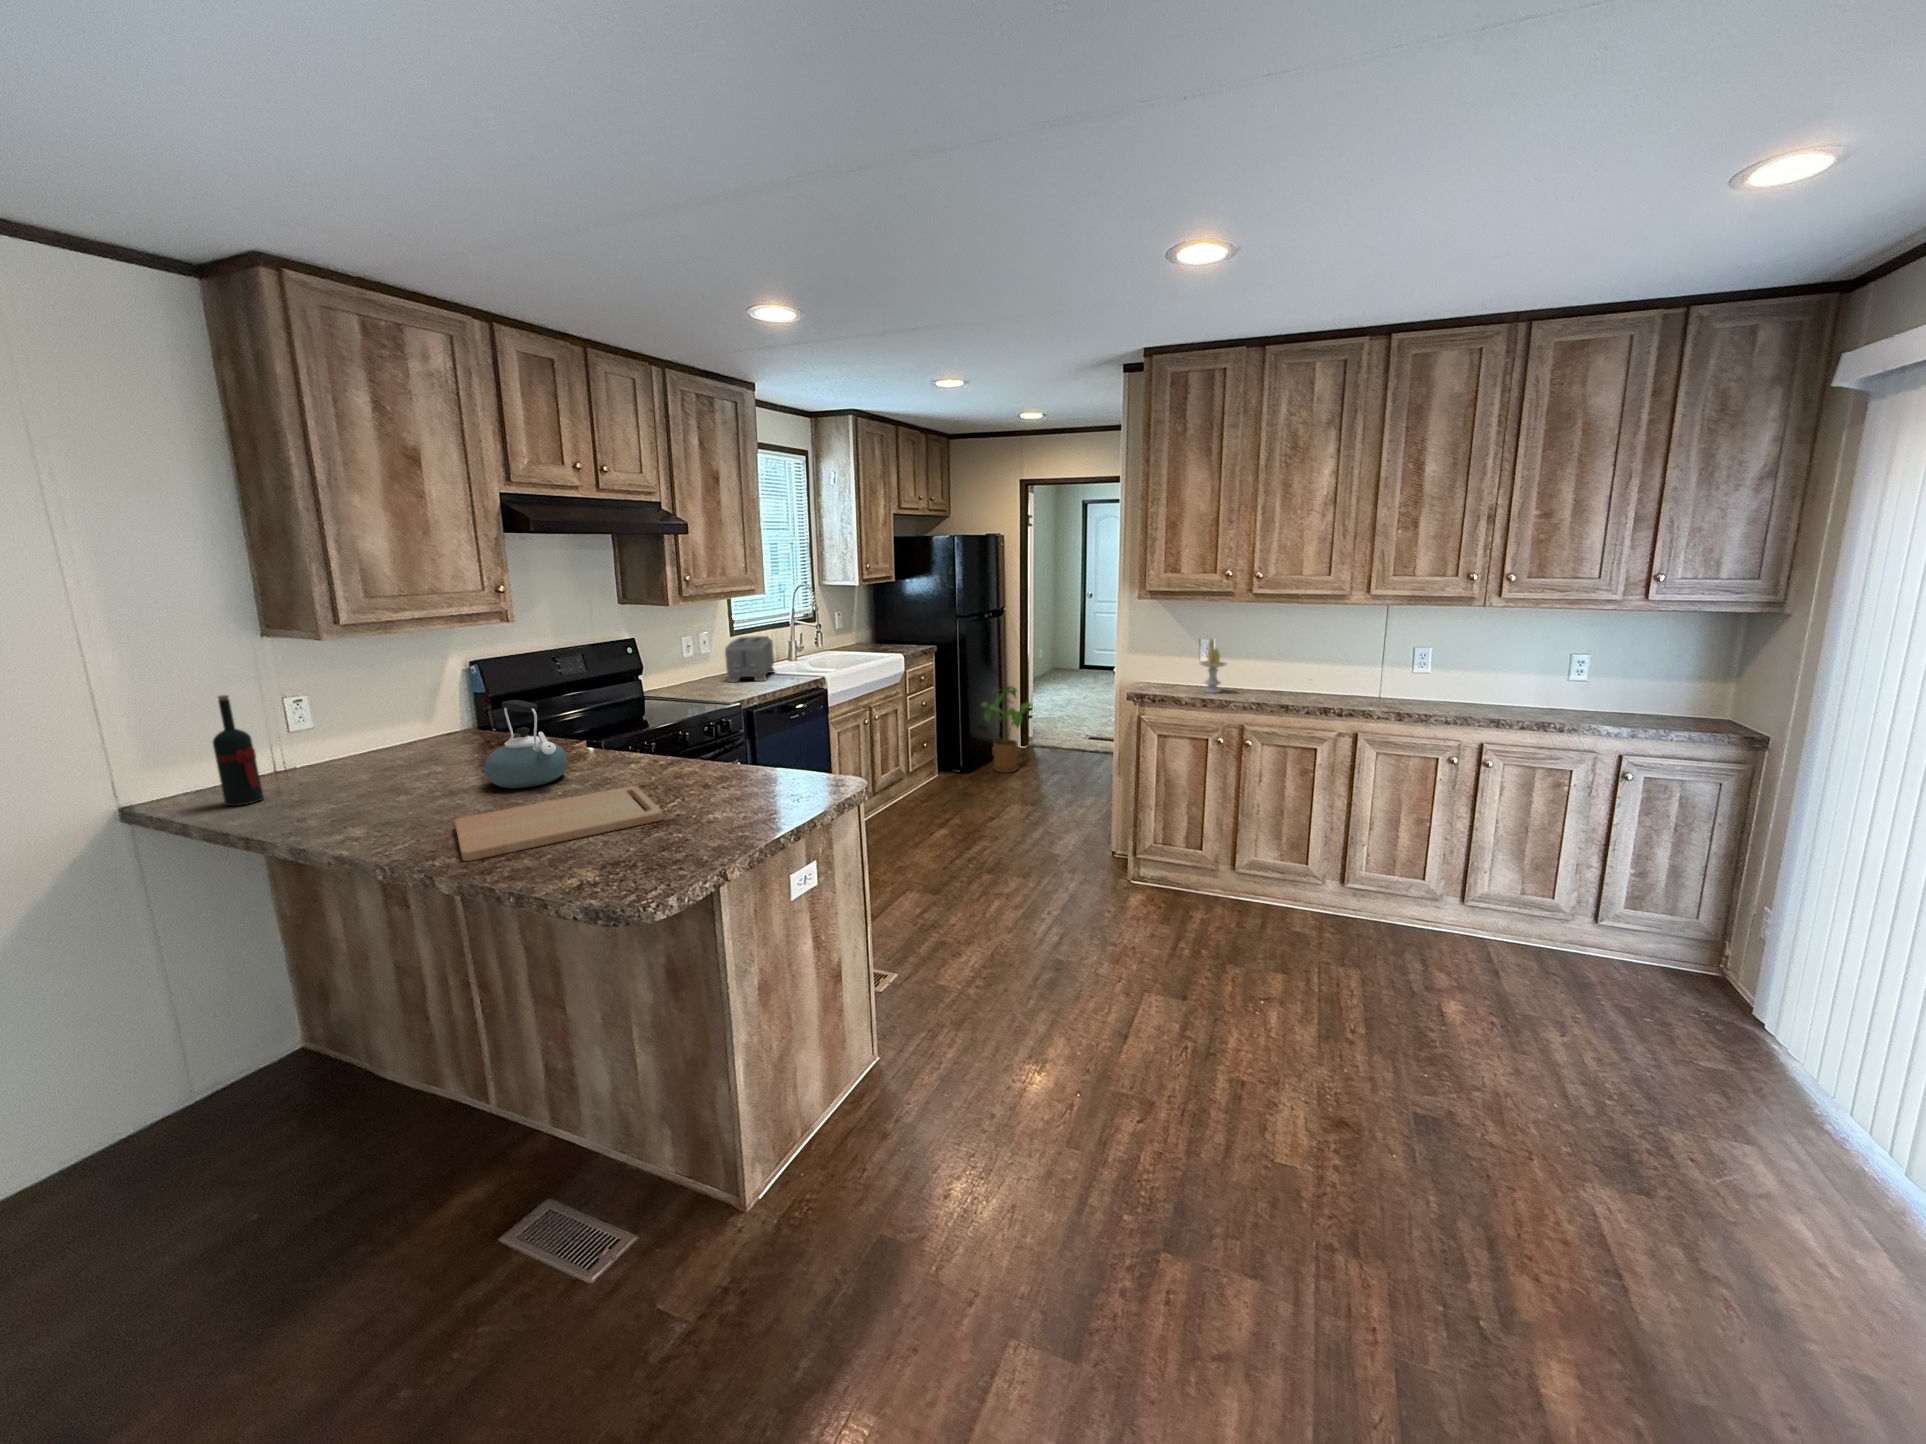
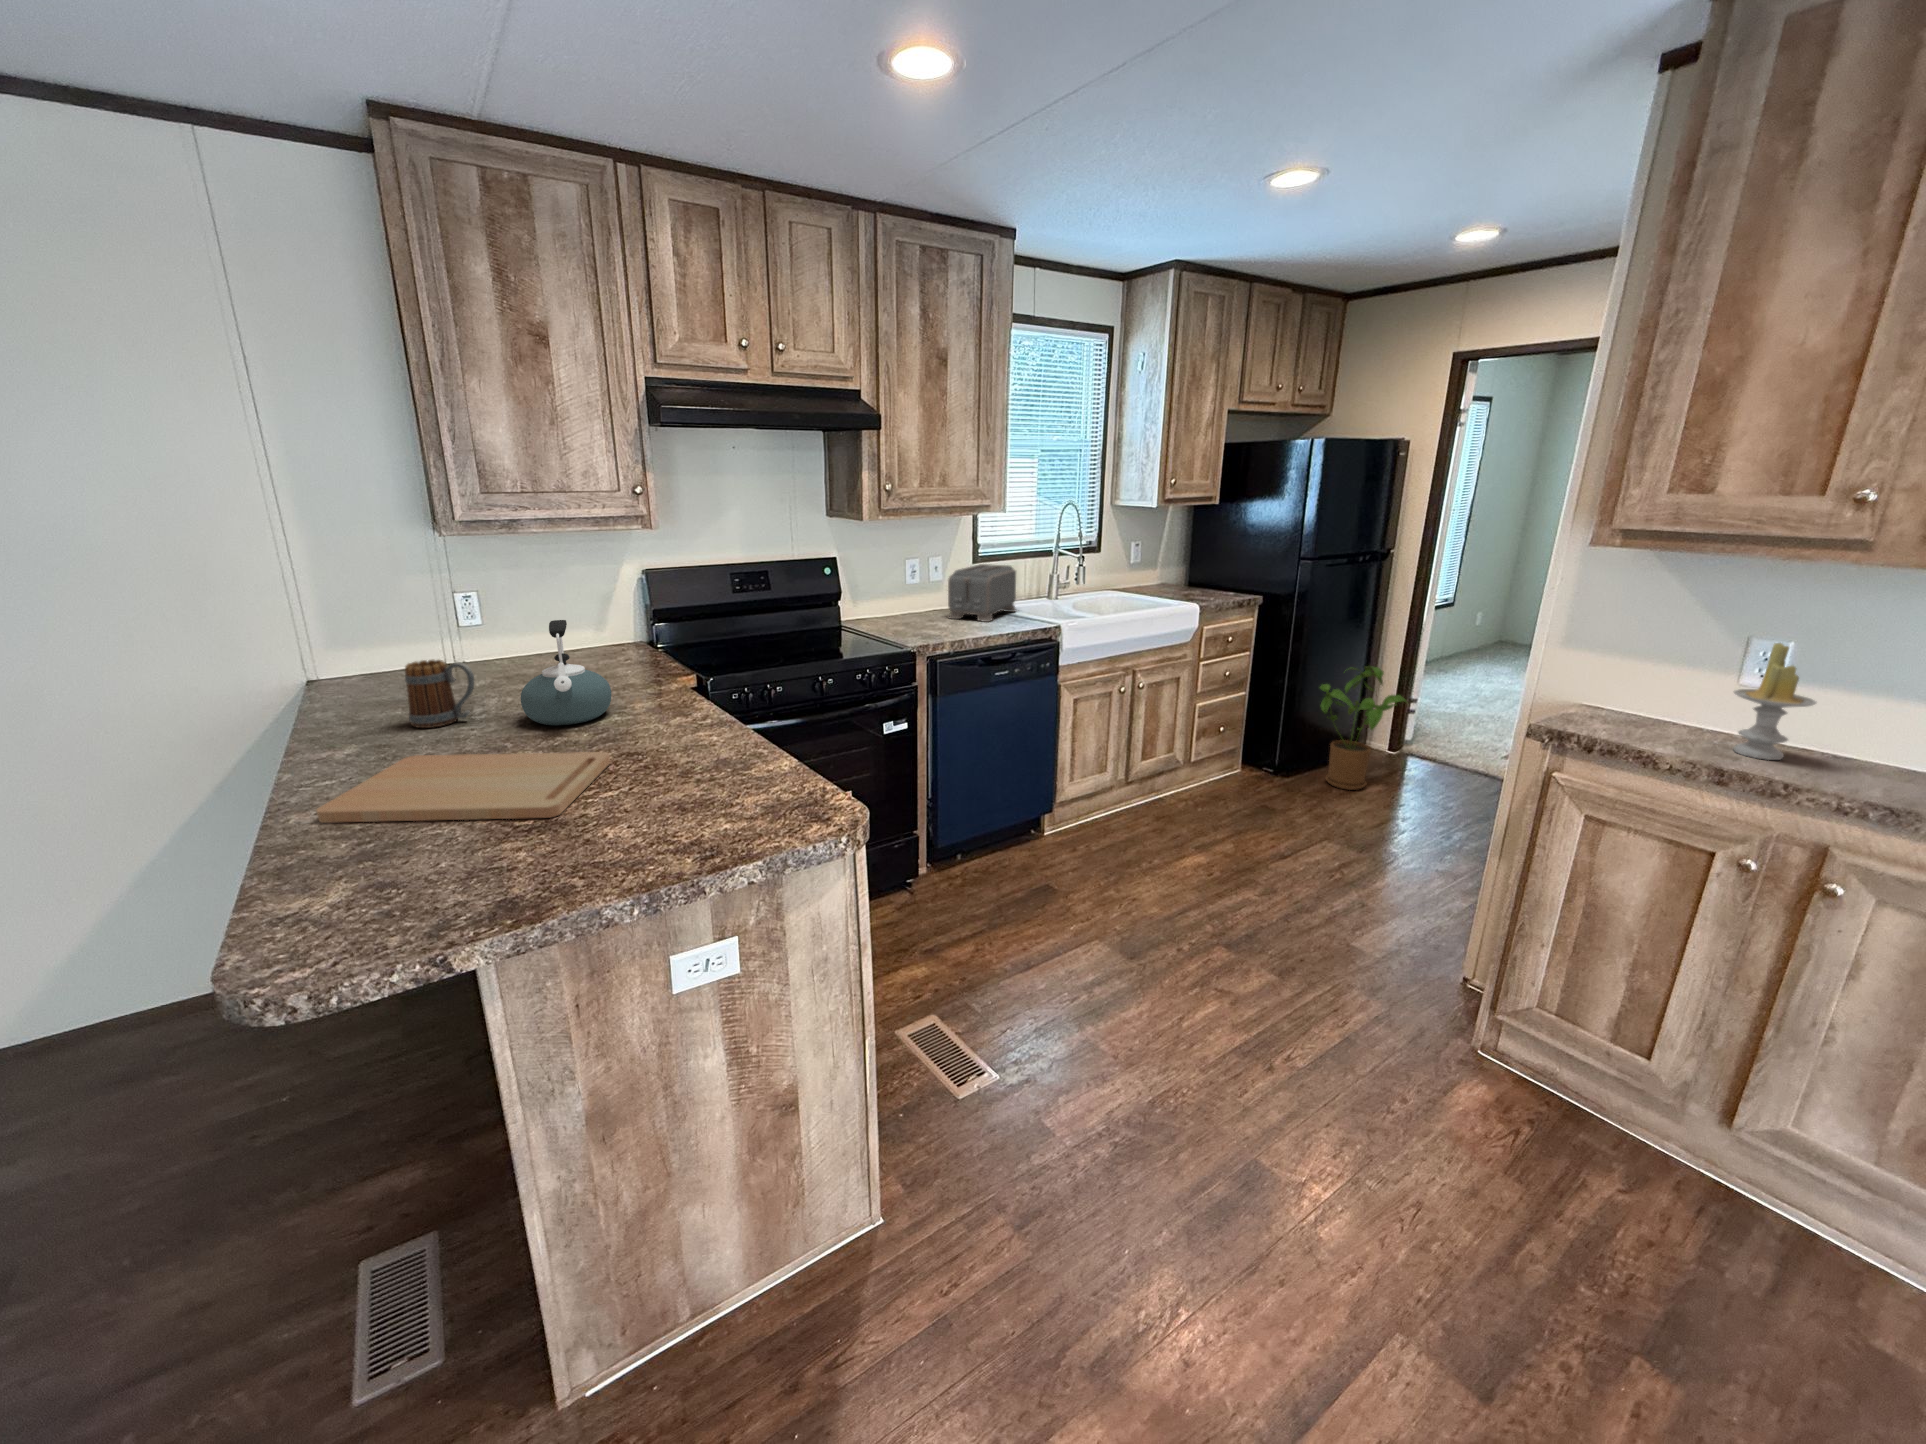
wine bottle: present [213,695,264,806] -> none [351,584,396,694]
mug: none [368,747,437,811] -> present [405,660,474,728]

